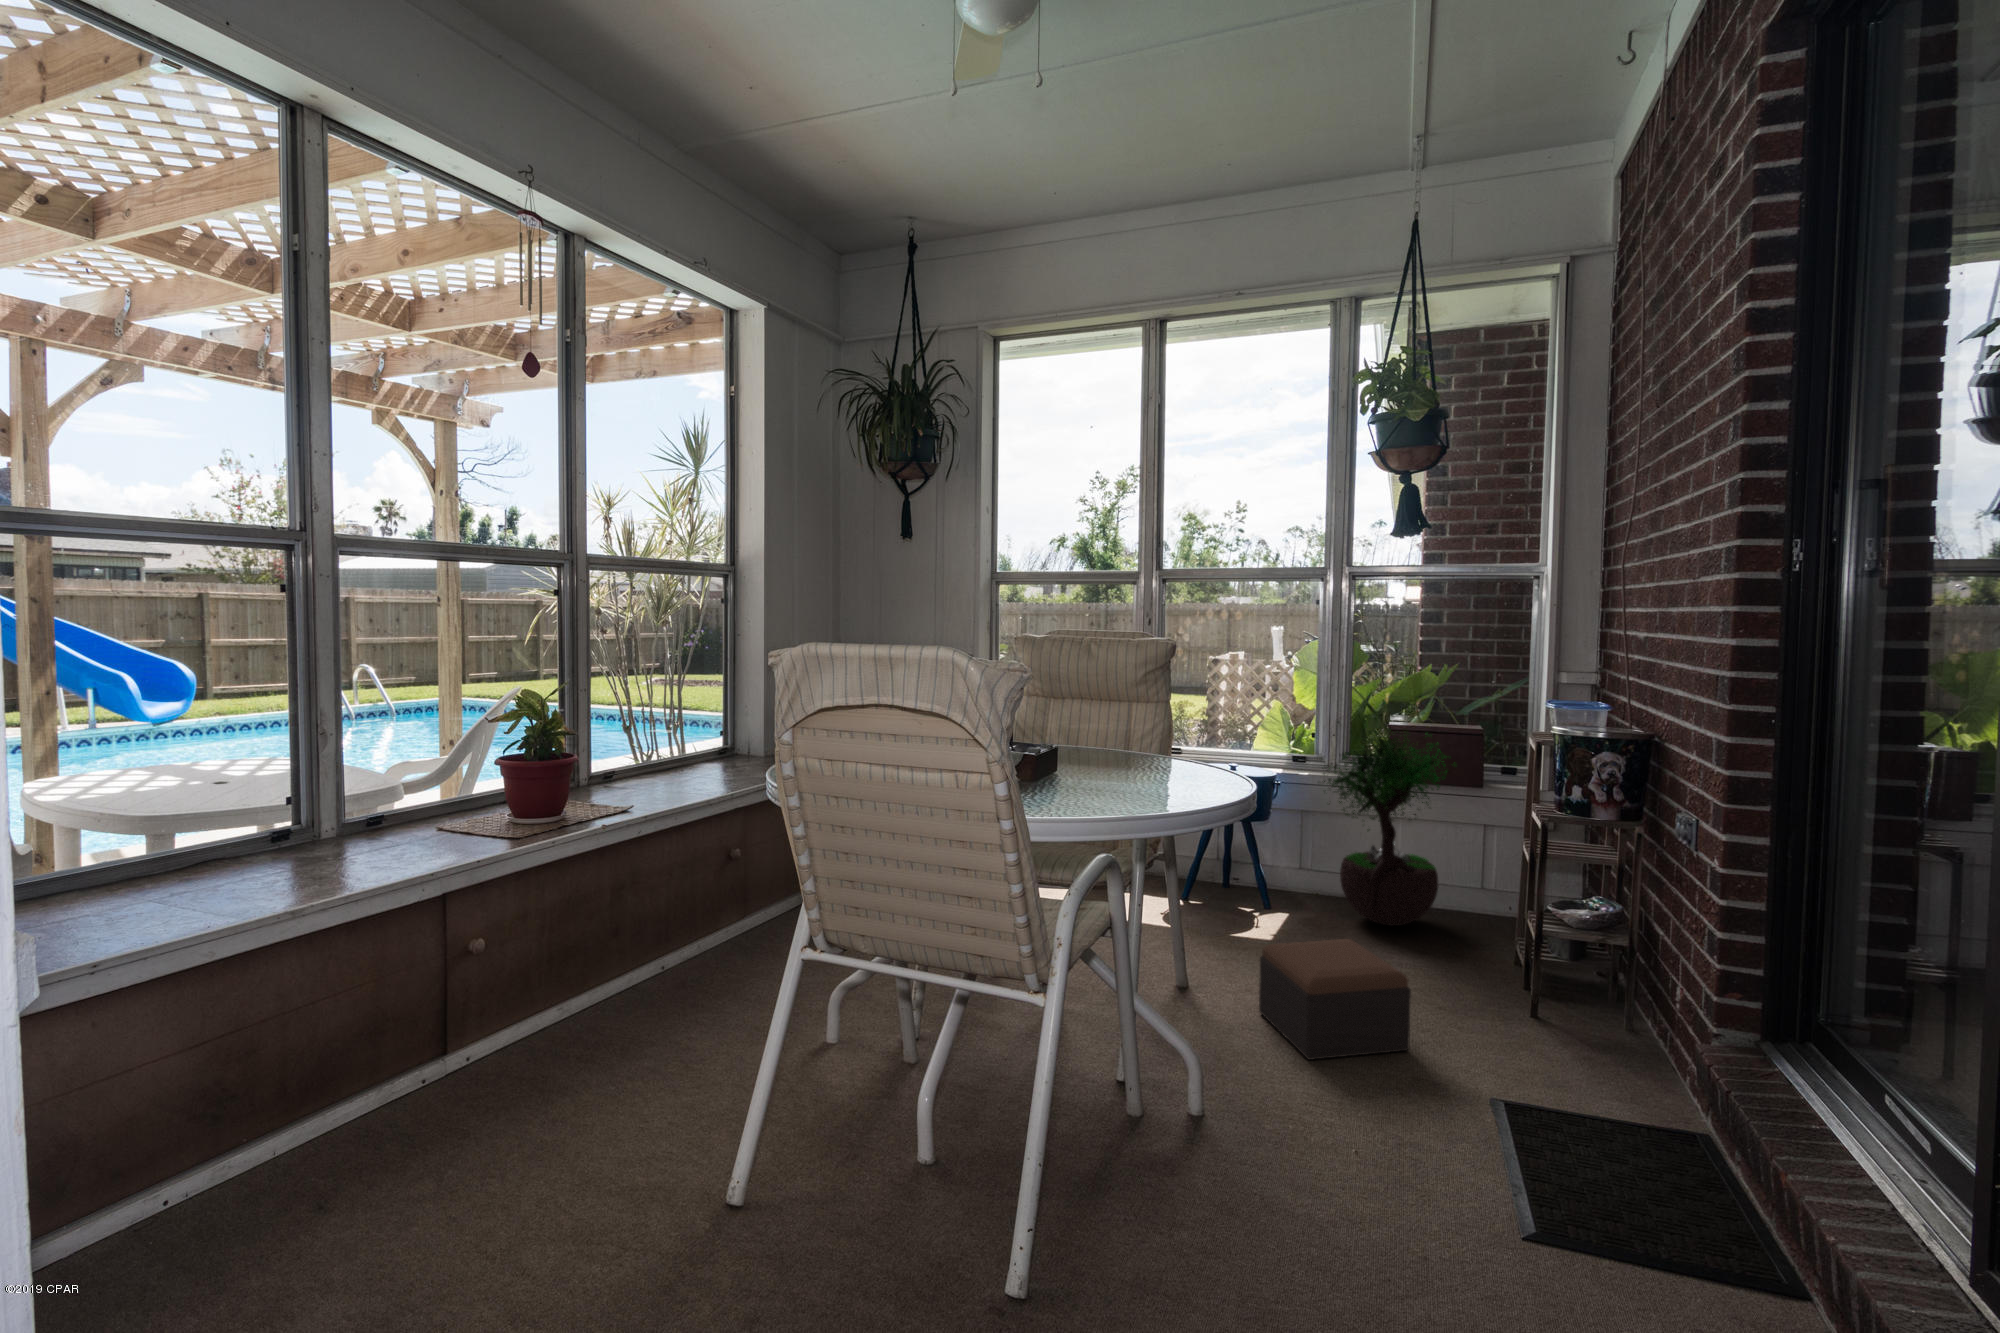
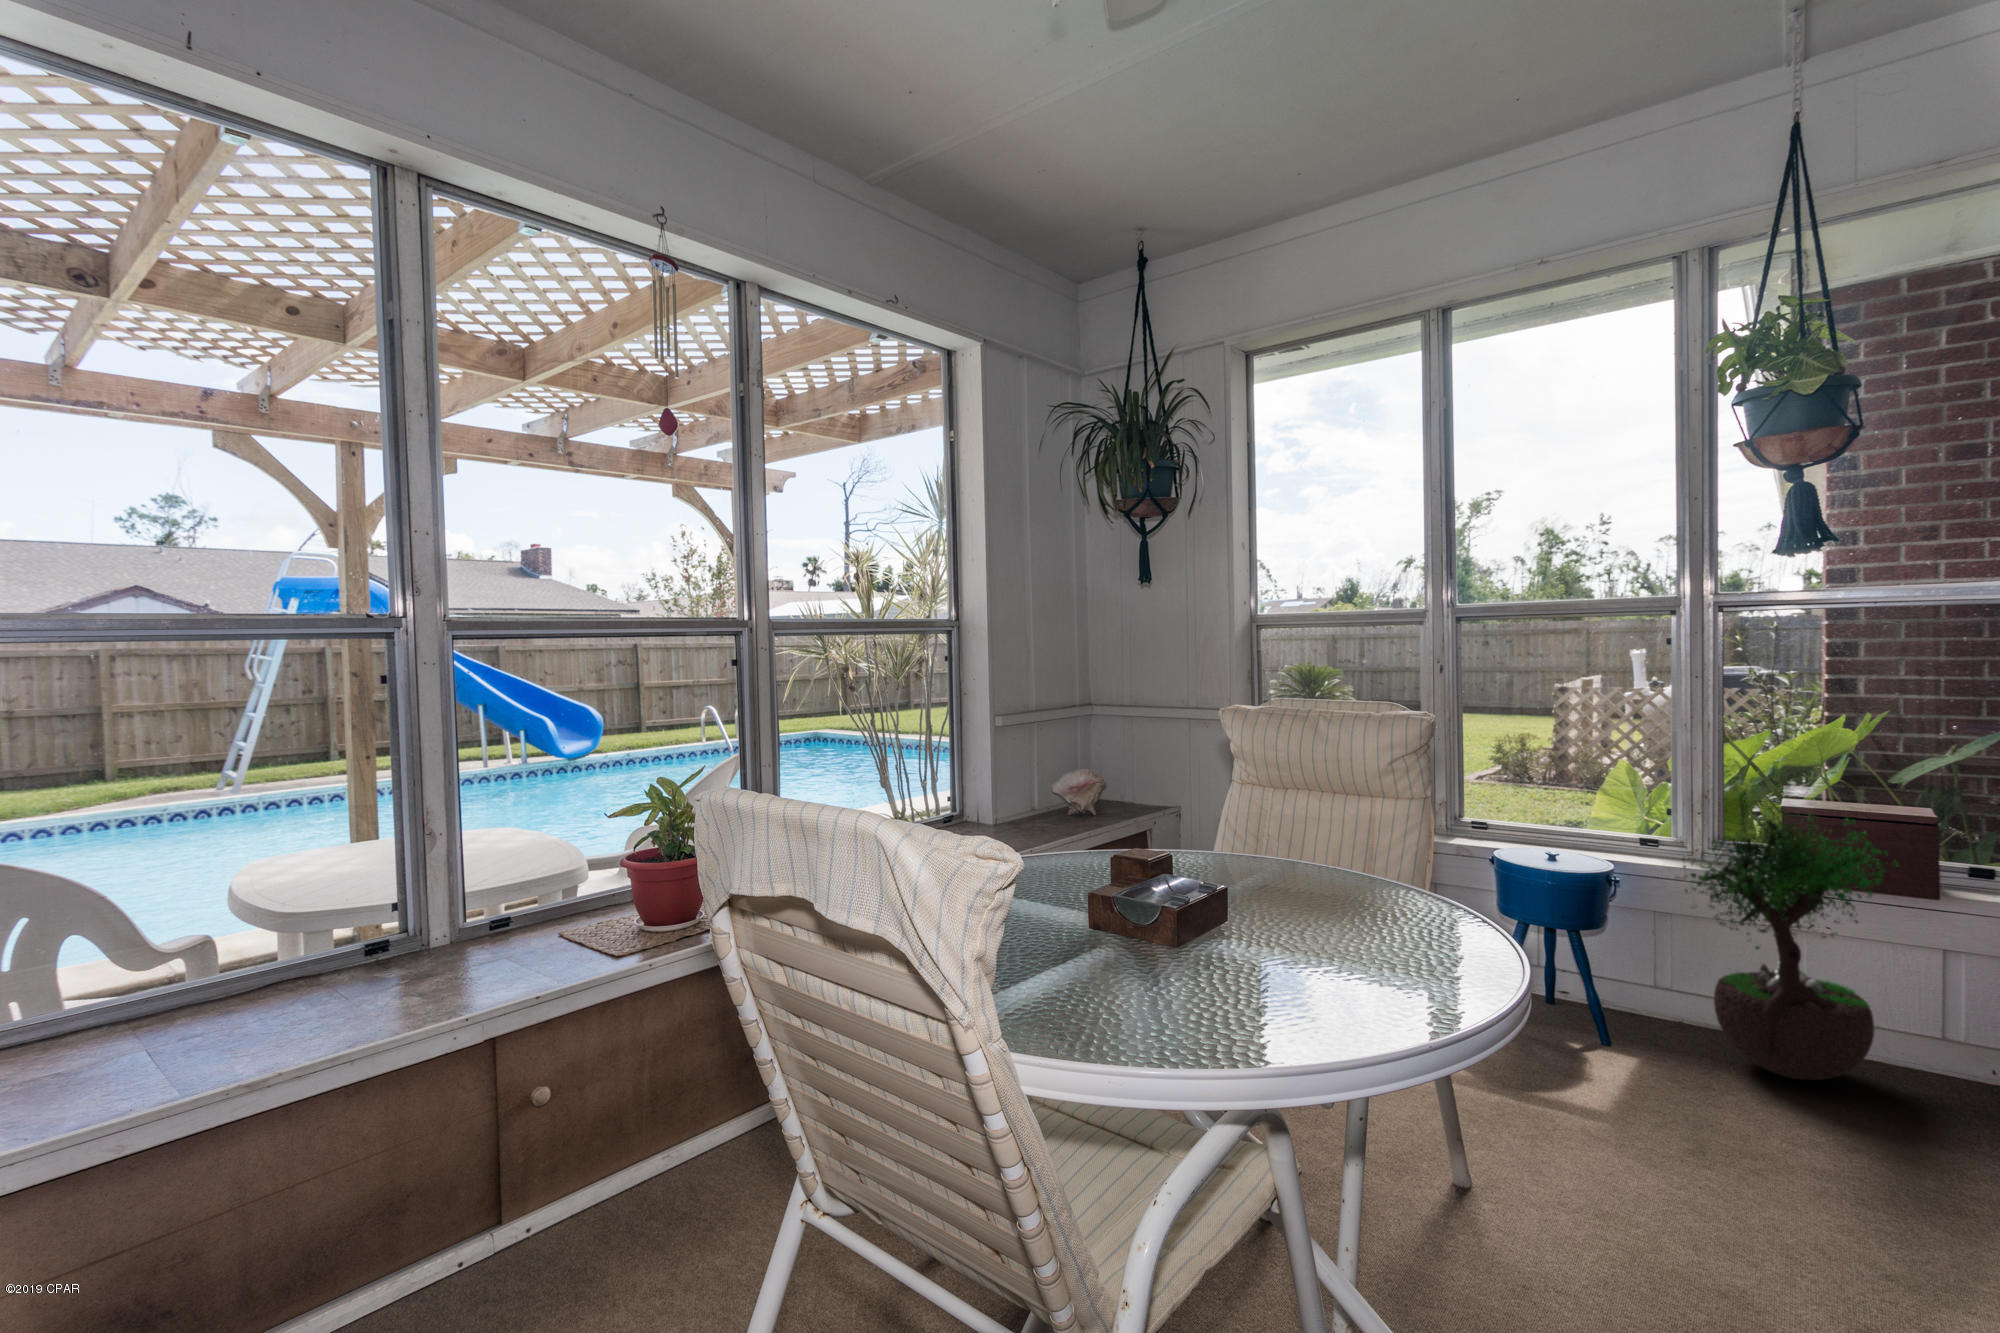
footstool: present [1259,939,1411,1060] -> none [1598,1107,1849,1293]

